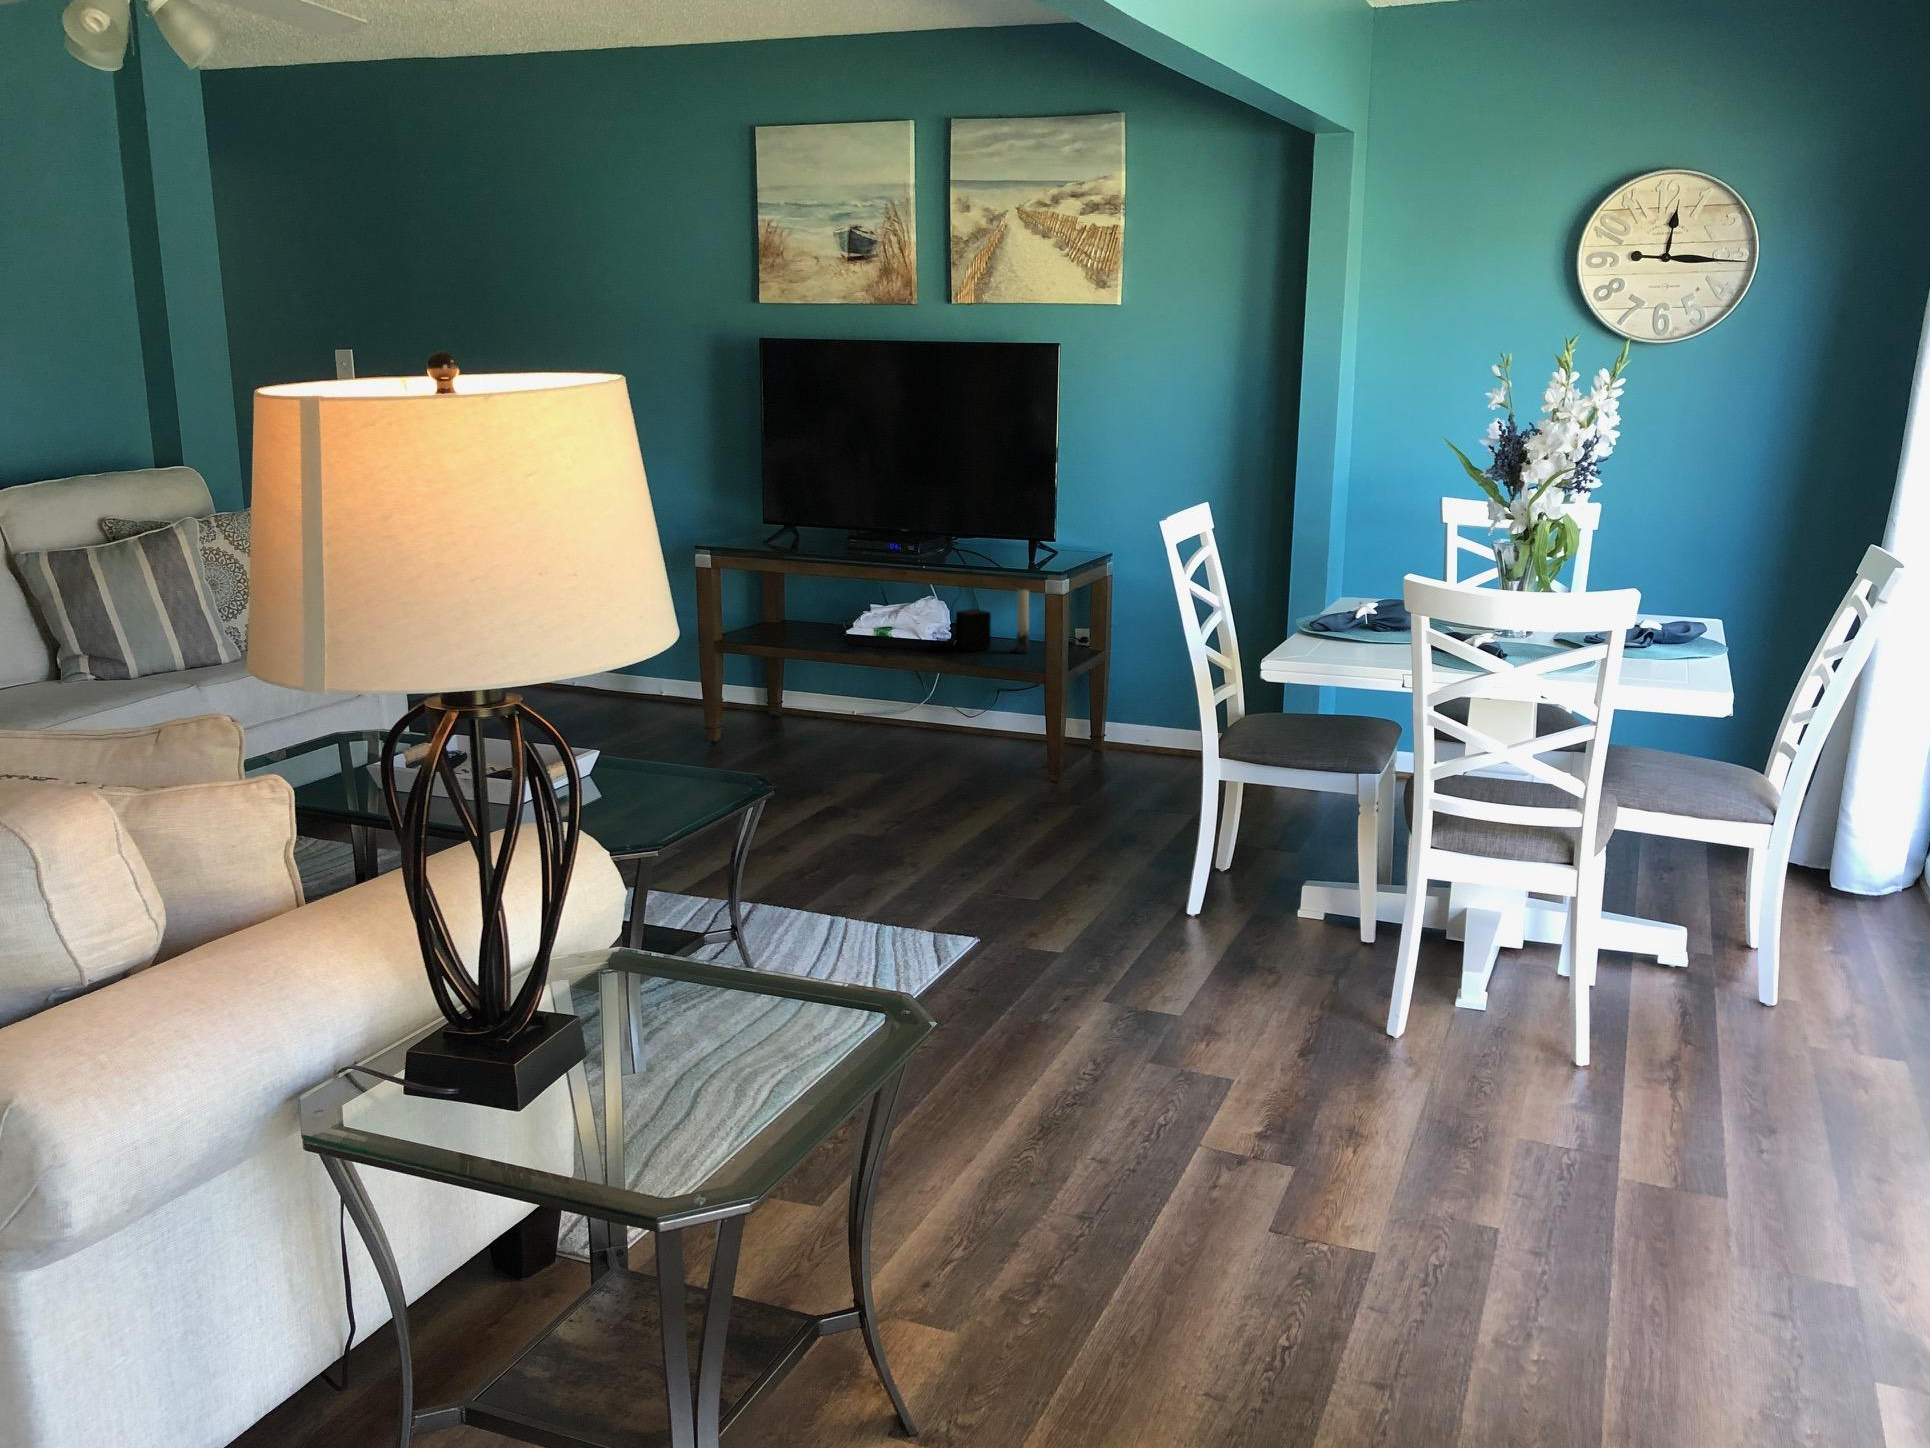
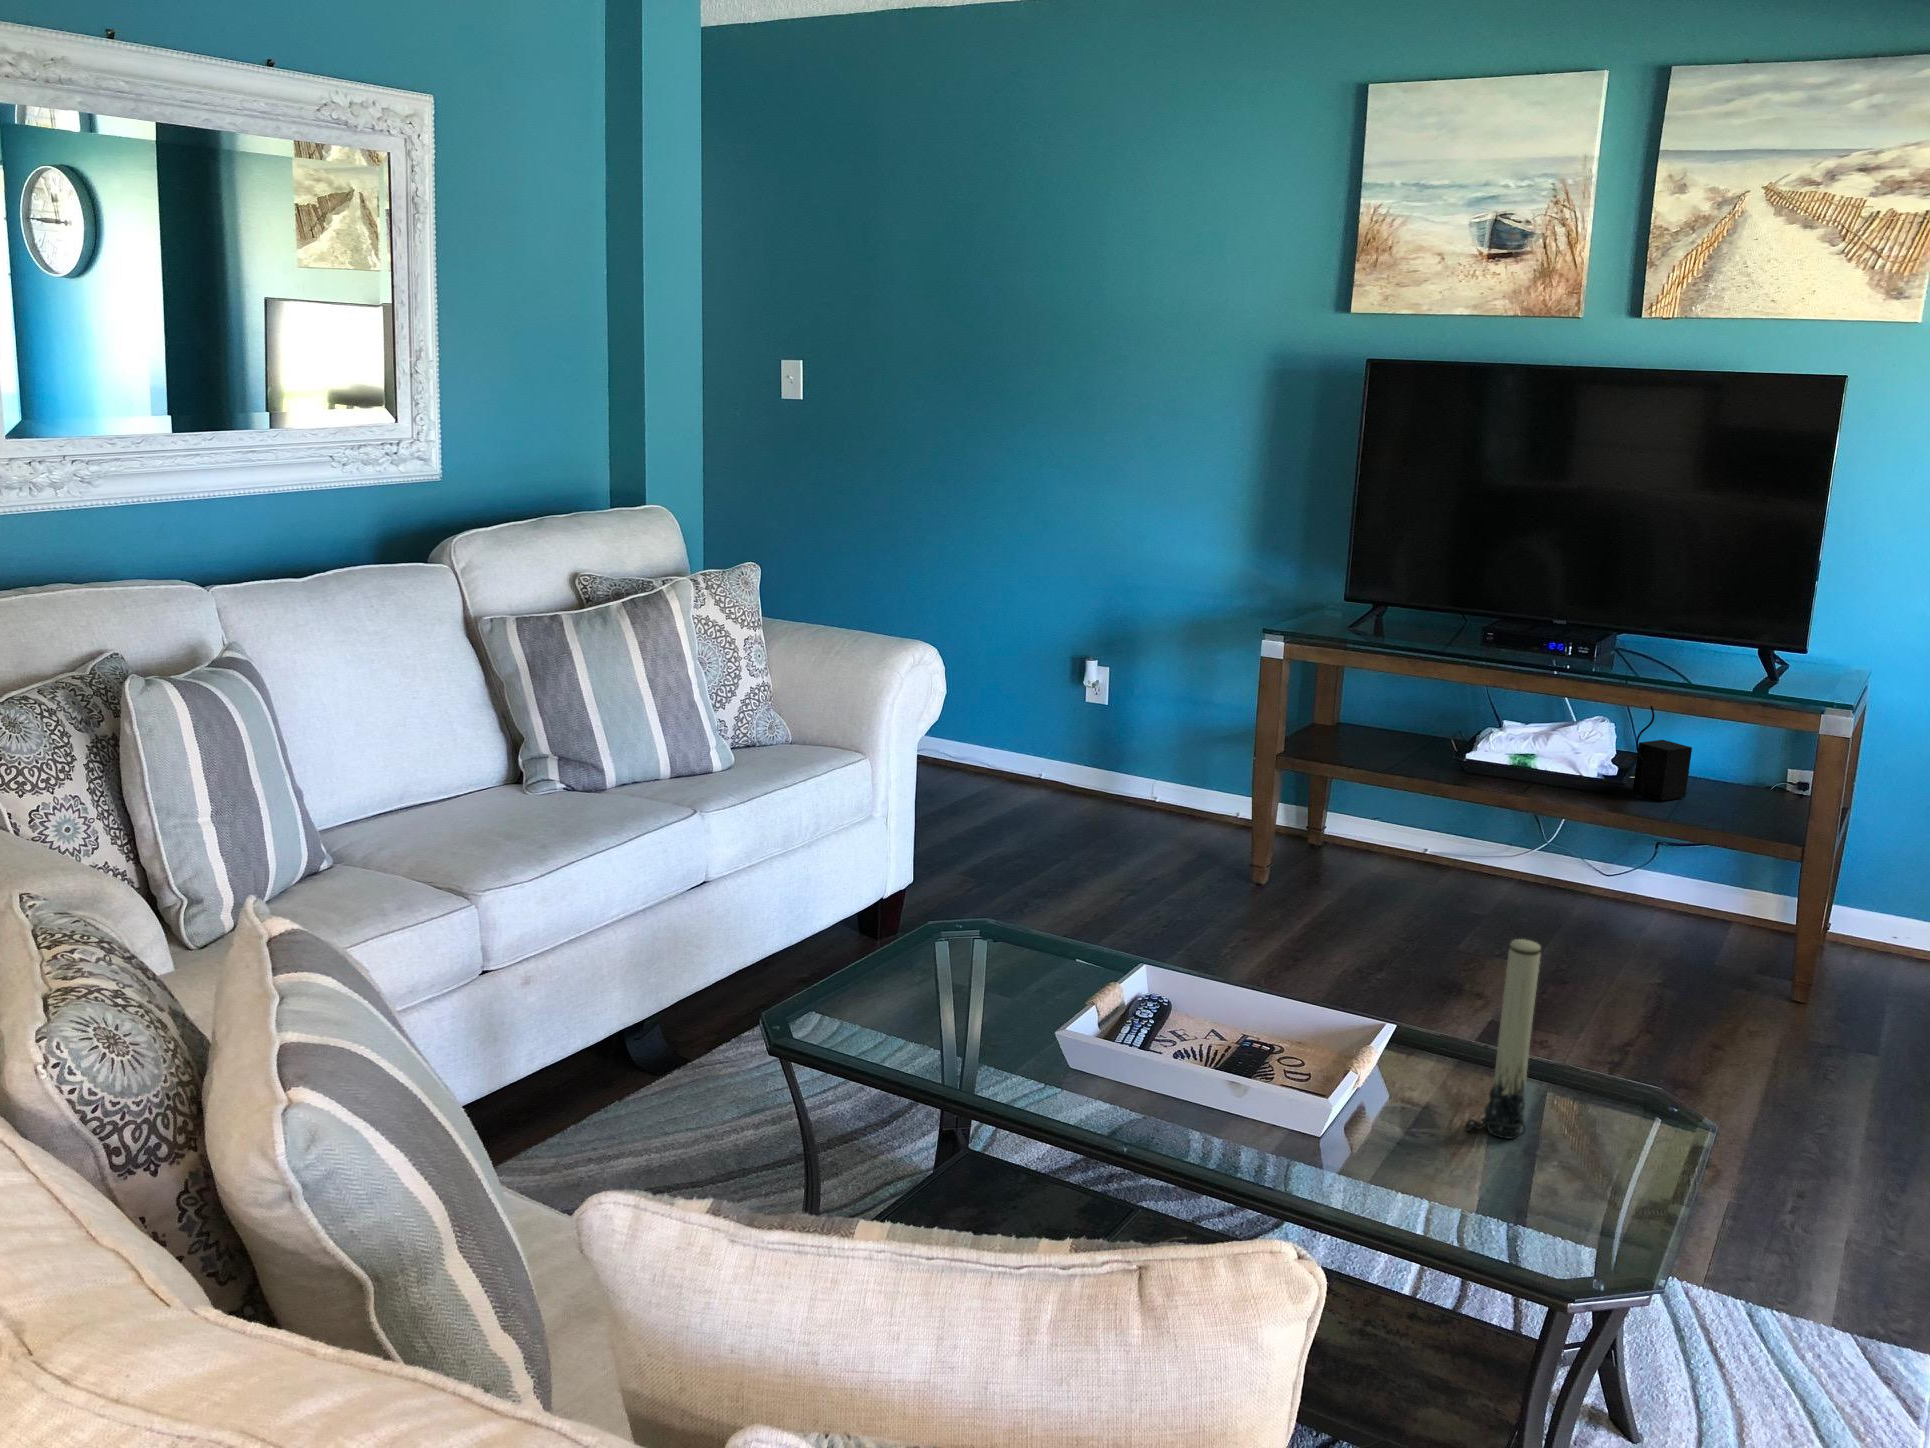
candle: present [1008,590,1029,653] -> present [1464,939,1541,1139]

